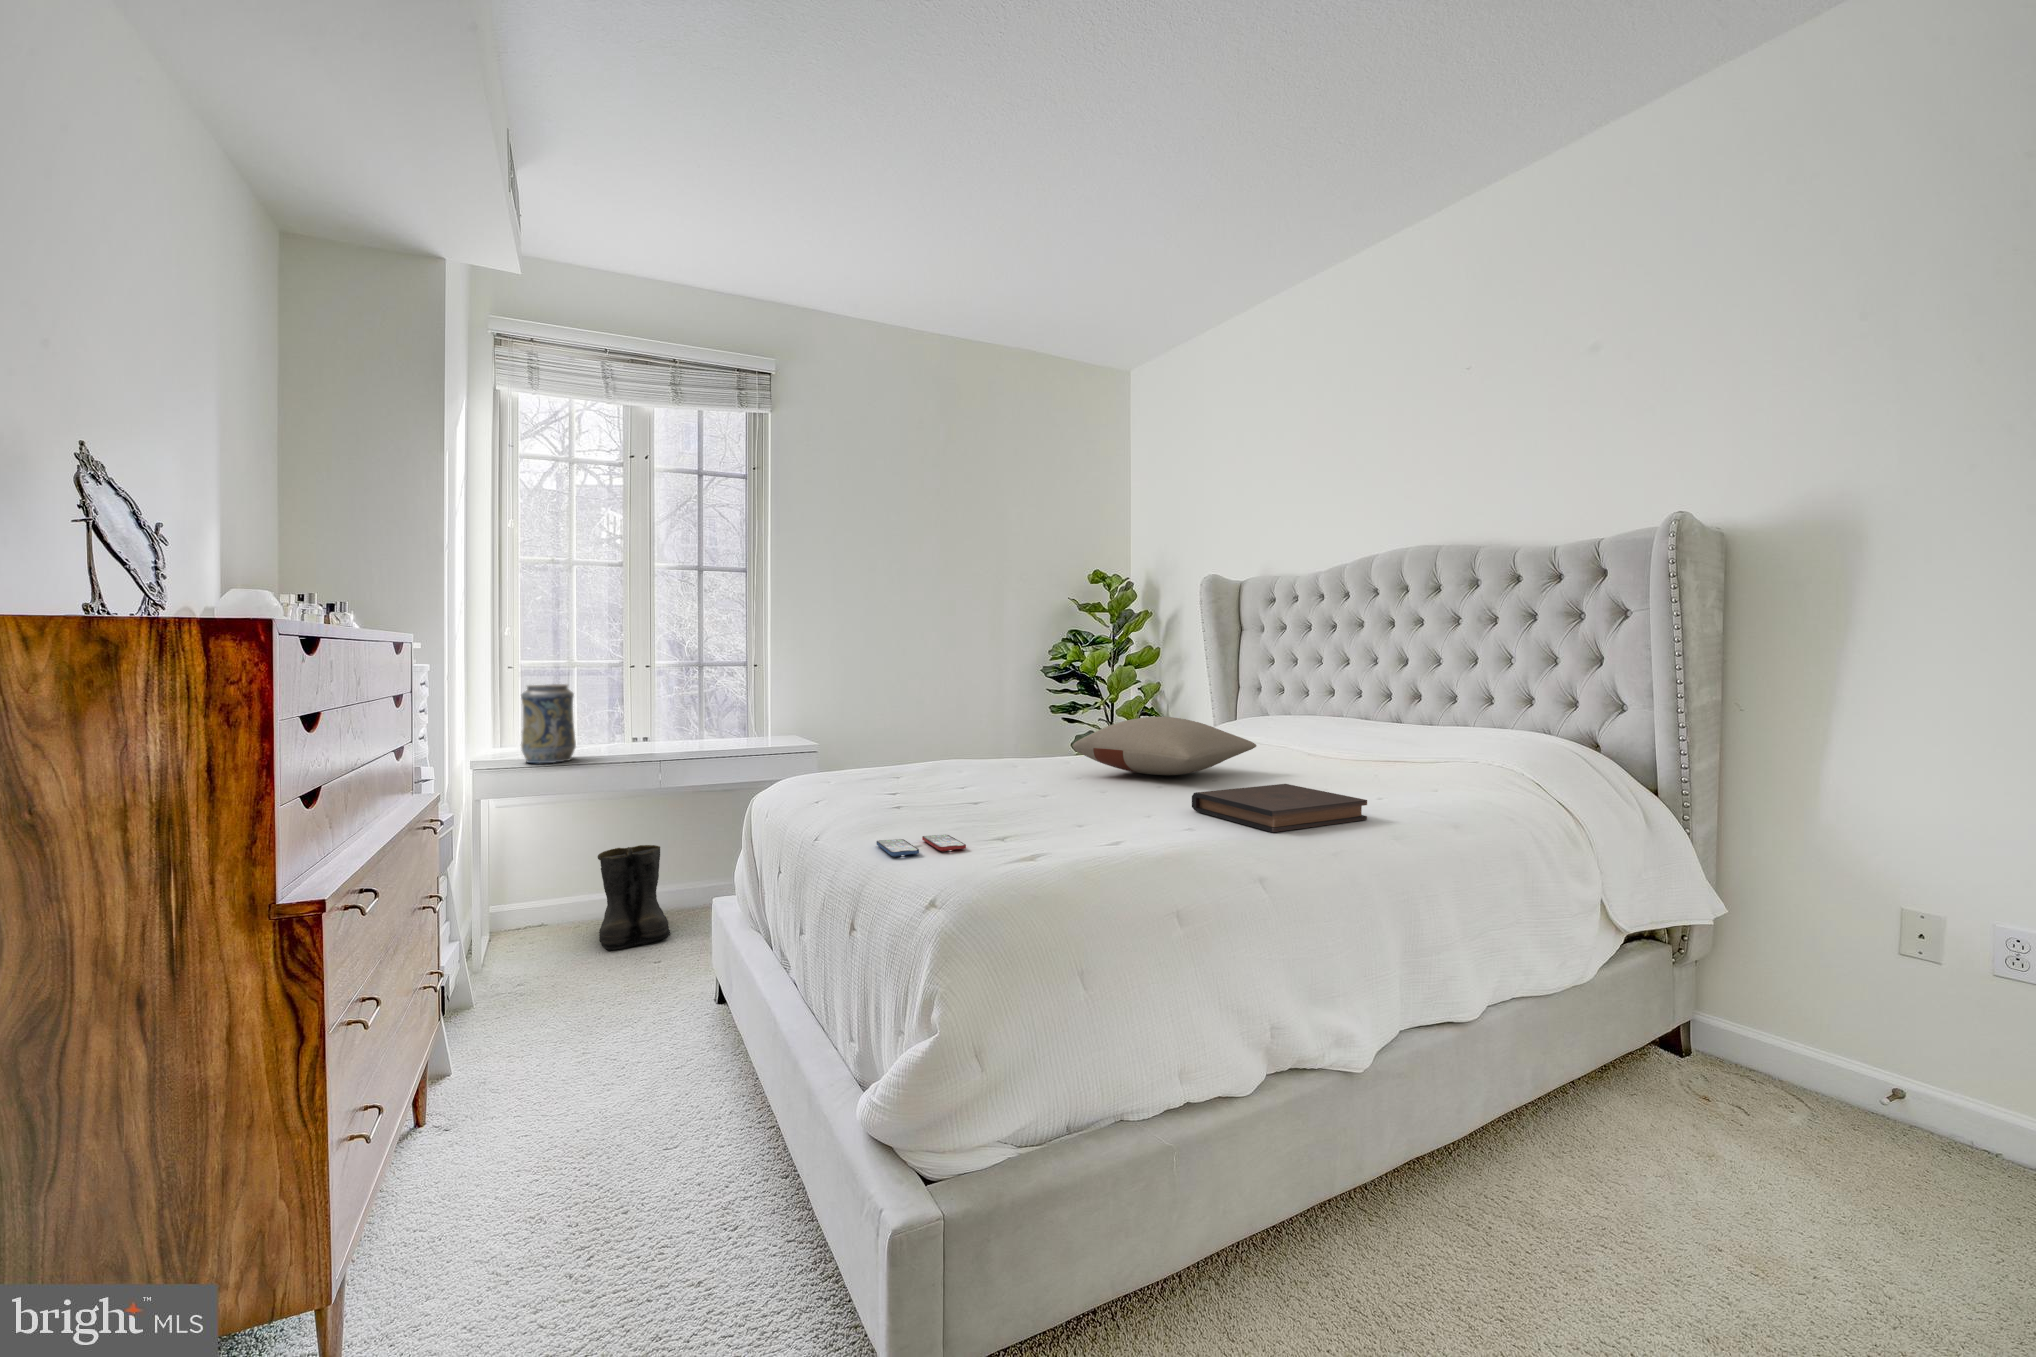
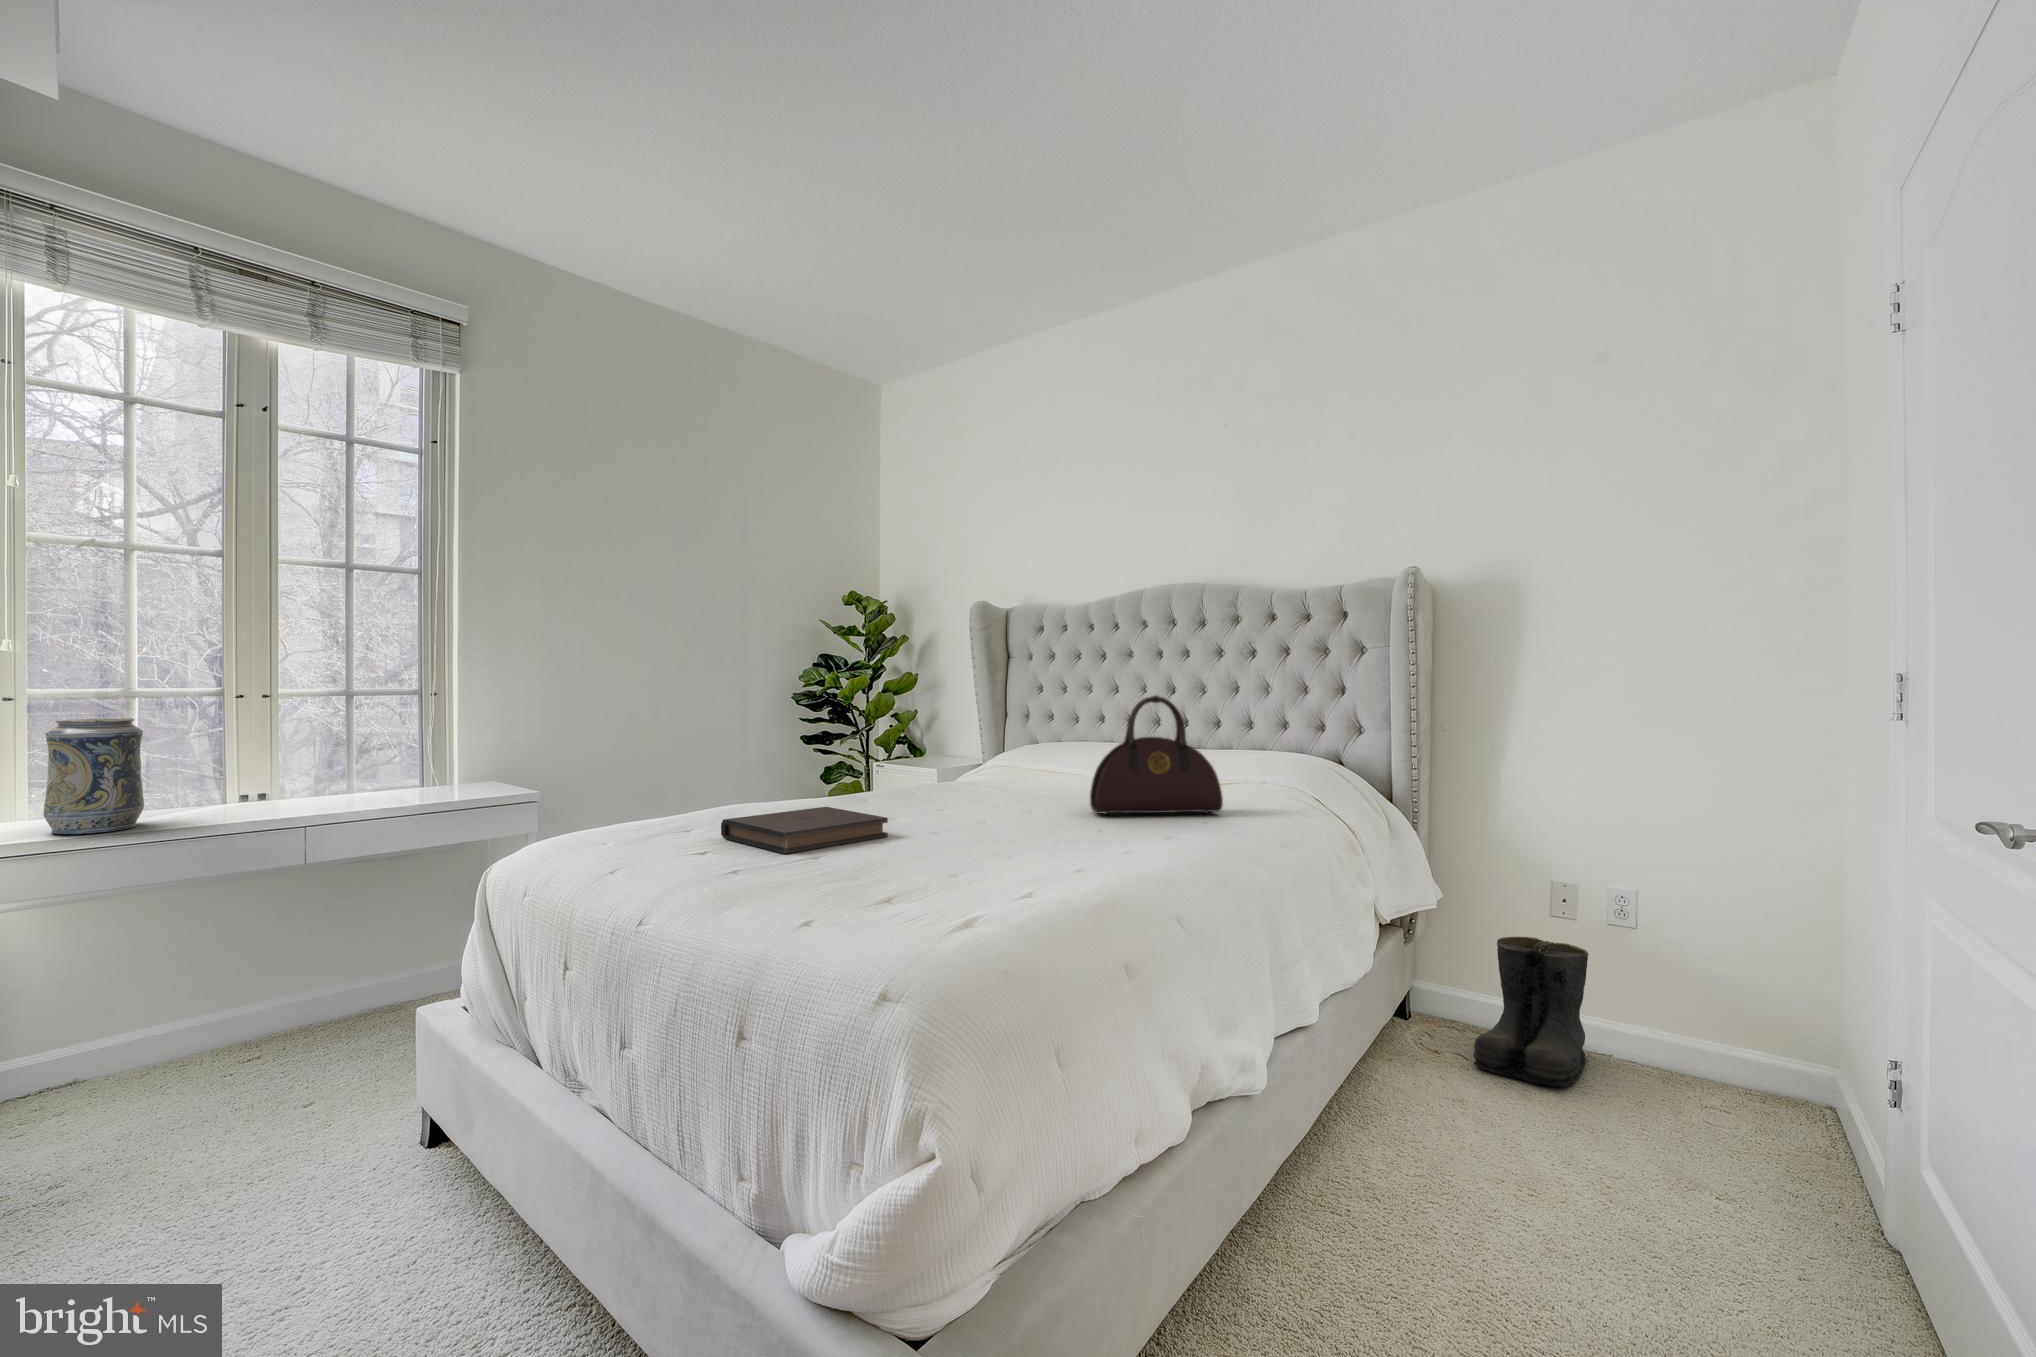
handbag: none [1276,668,1419,792] -> present [1090,695,1223,814]
pillow: present [1073,717,1256,775] -> none [880,746,1062,808]
book: present [1192,784,1367,832] -> present [721,807,888,854]
smartphone: present [876,835,966,857] -> none [722,888,835,918]
boots: present [598,845,671,951] -> present [1474,937,1589,1087]

